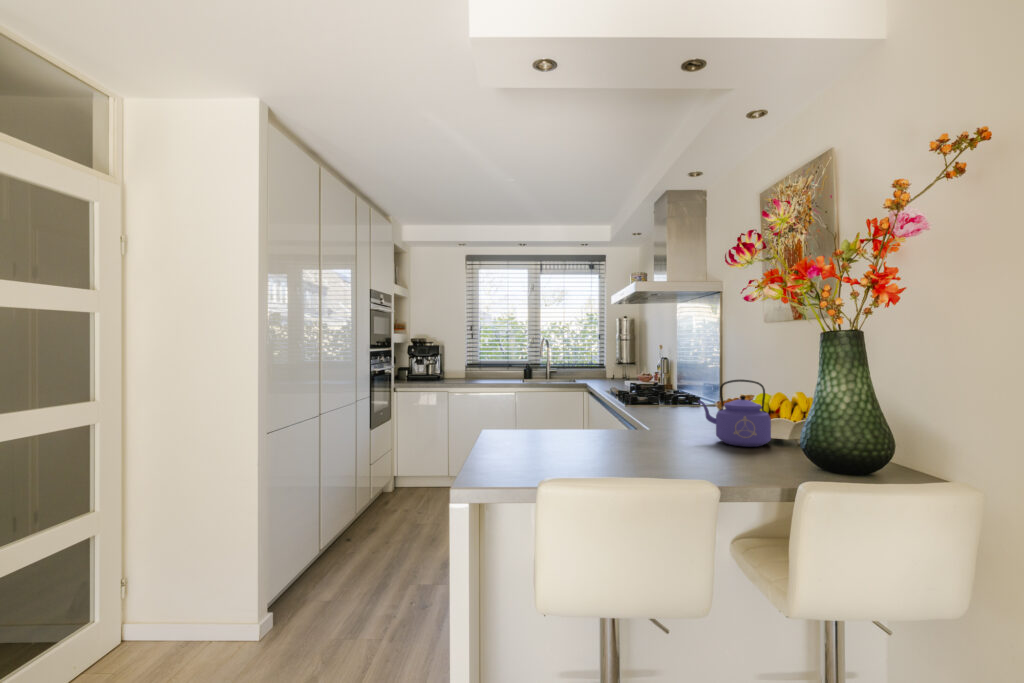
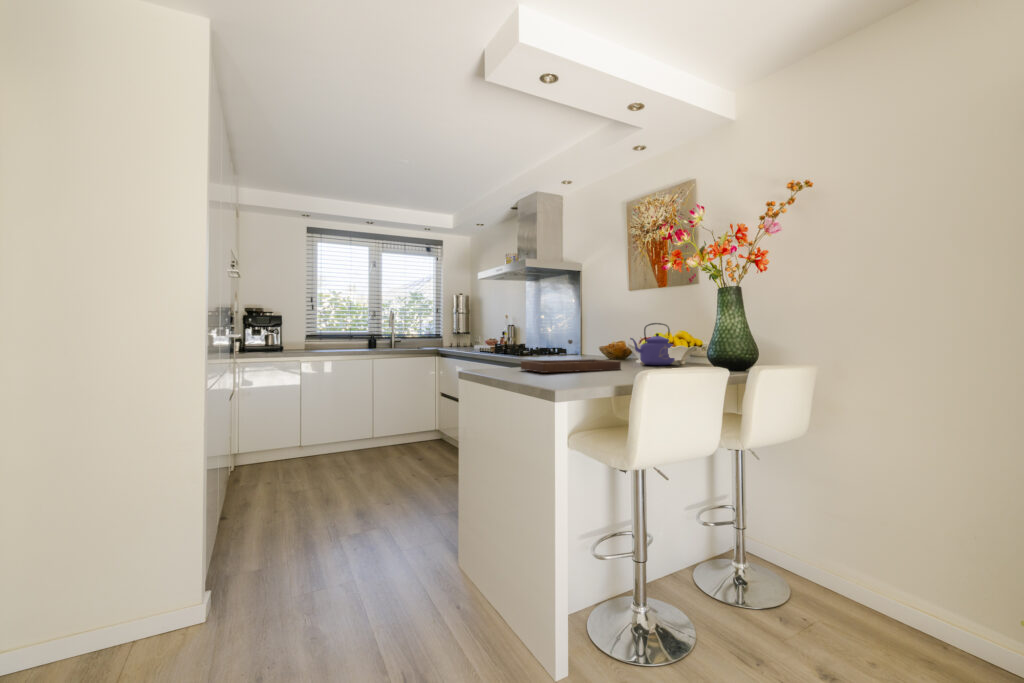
tray: none [526,401,653,451] -> present [521,339,621,373]

